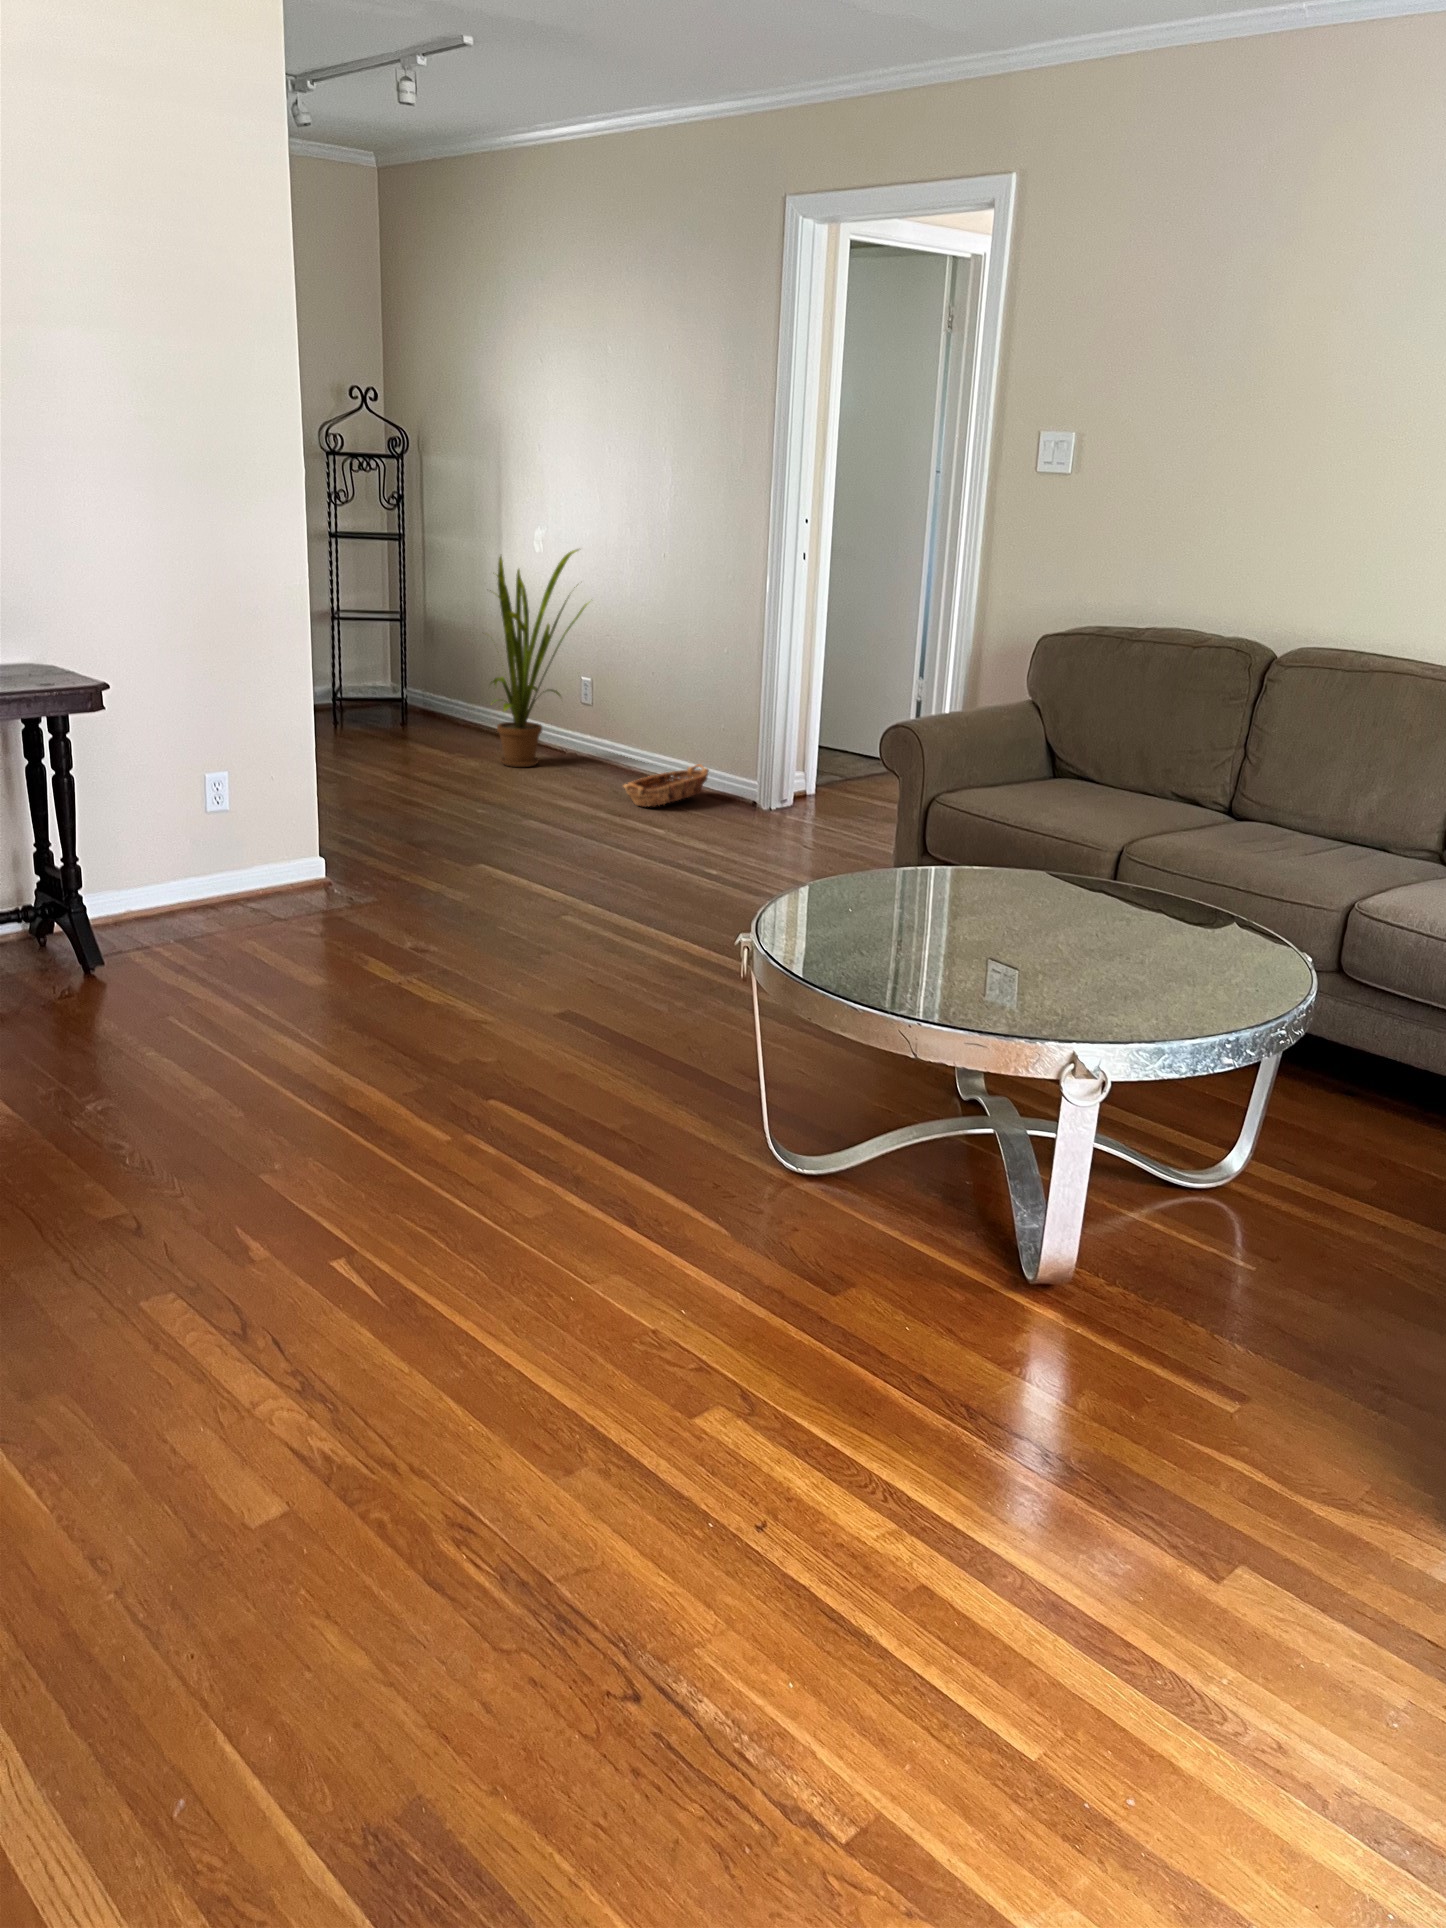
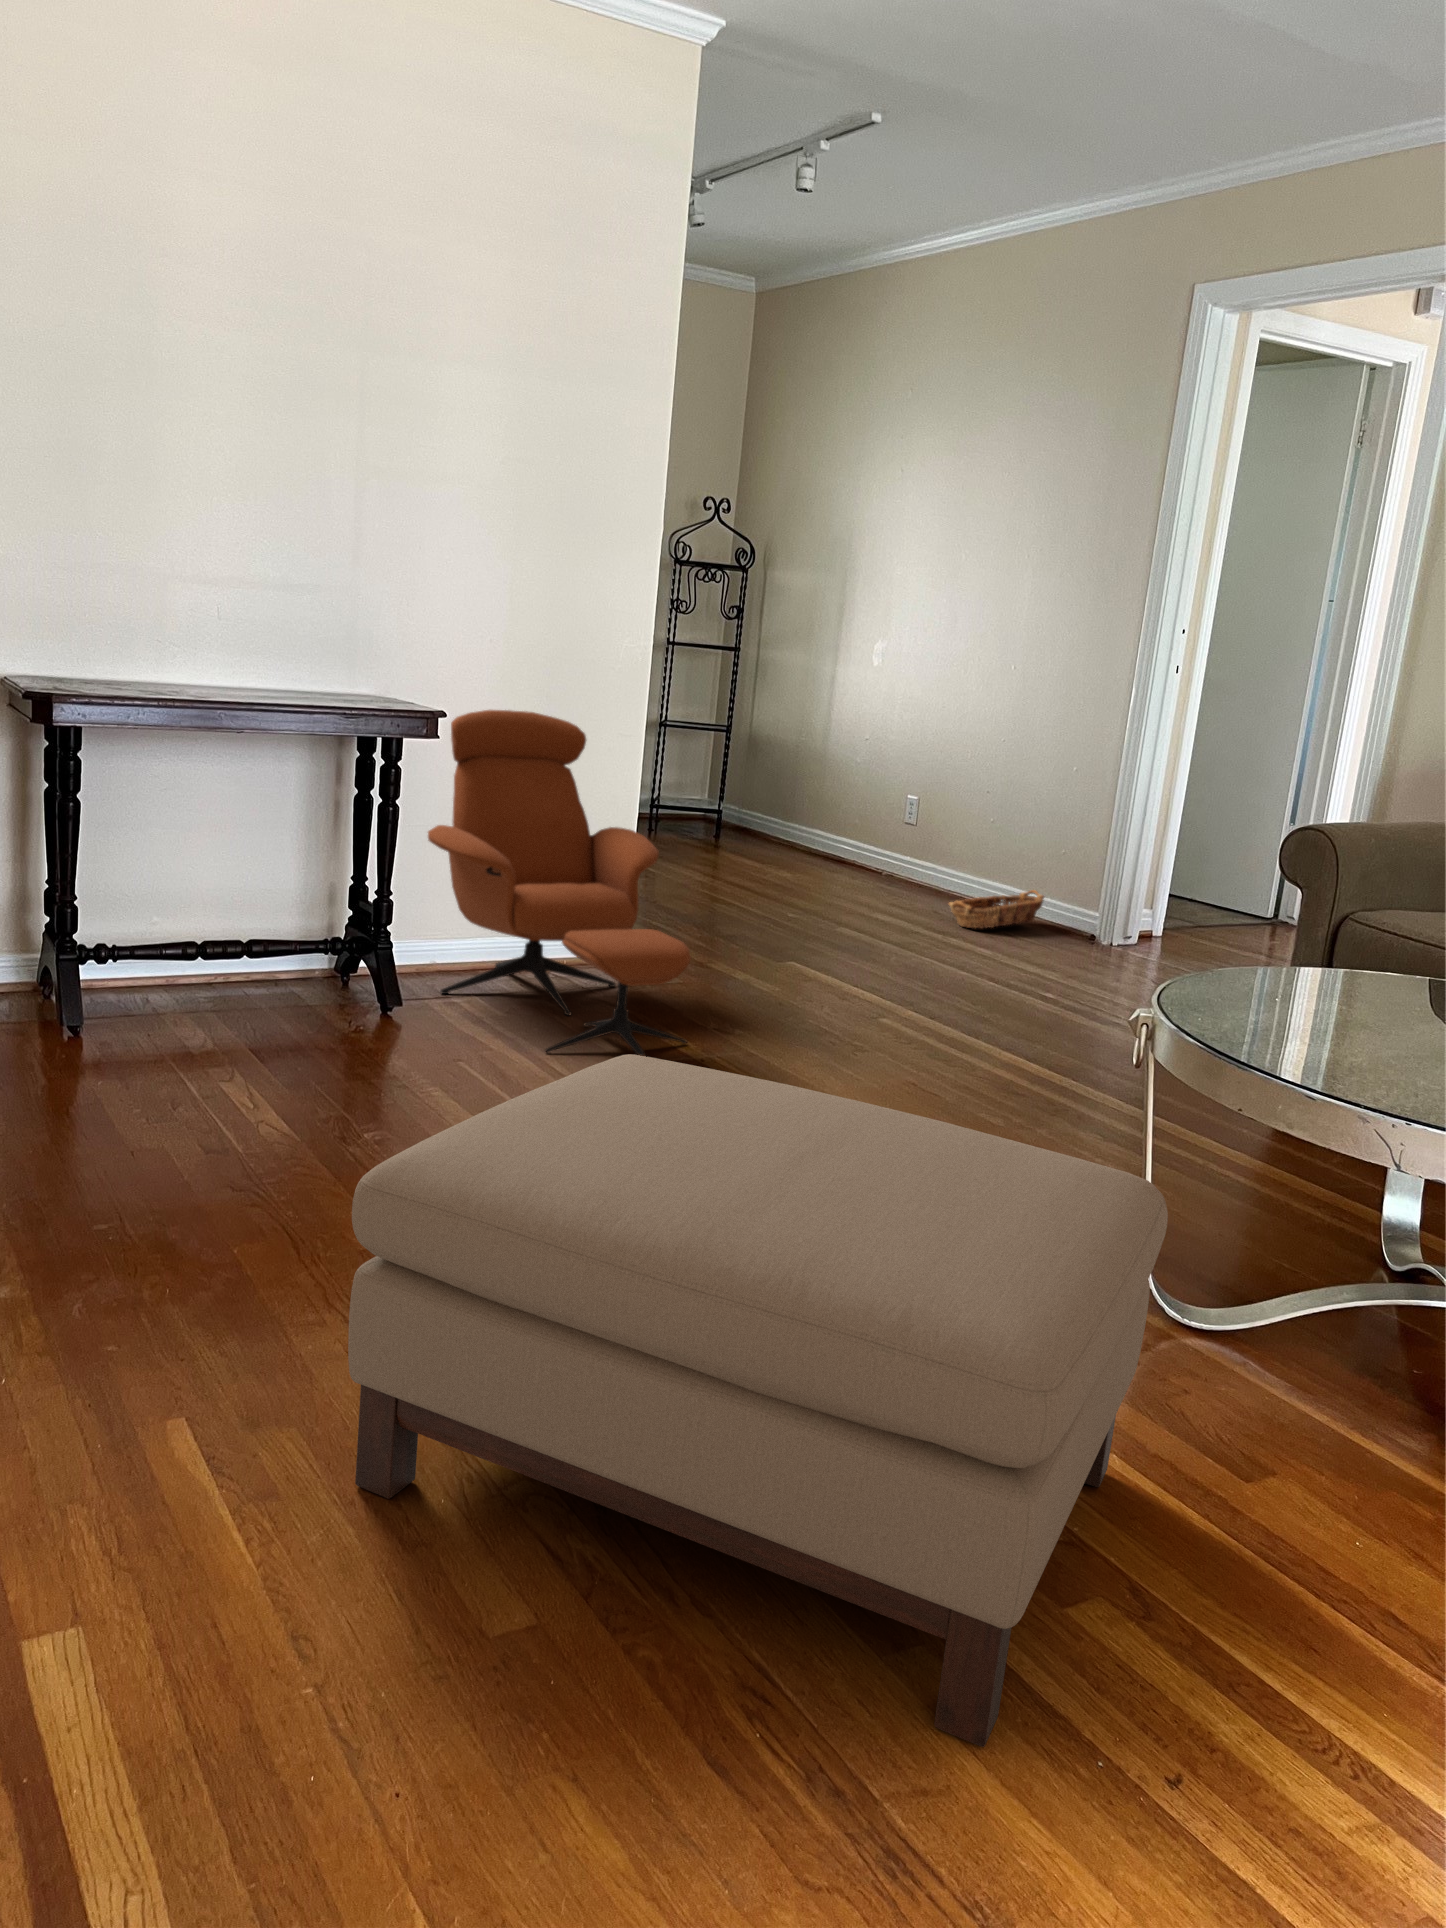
house plant: present [490,549,588,767] -> none [810,654,934,881]
lounge chair: none [105,663,384,1003] -> present [428,710,691,1056]
ottoman: none [88,1034,754,1531] -> present [348,1054,1168,1747]

